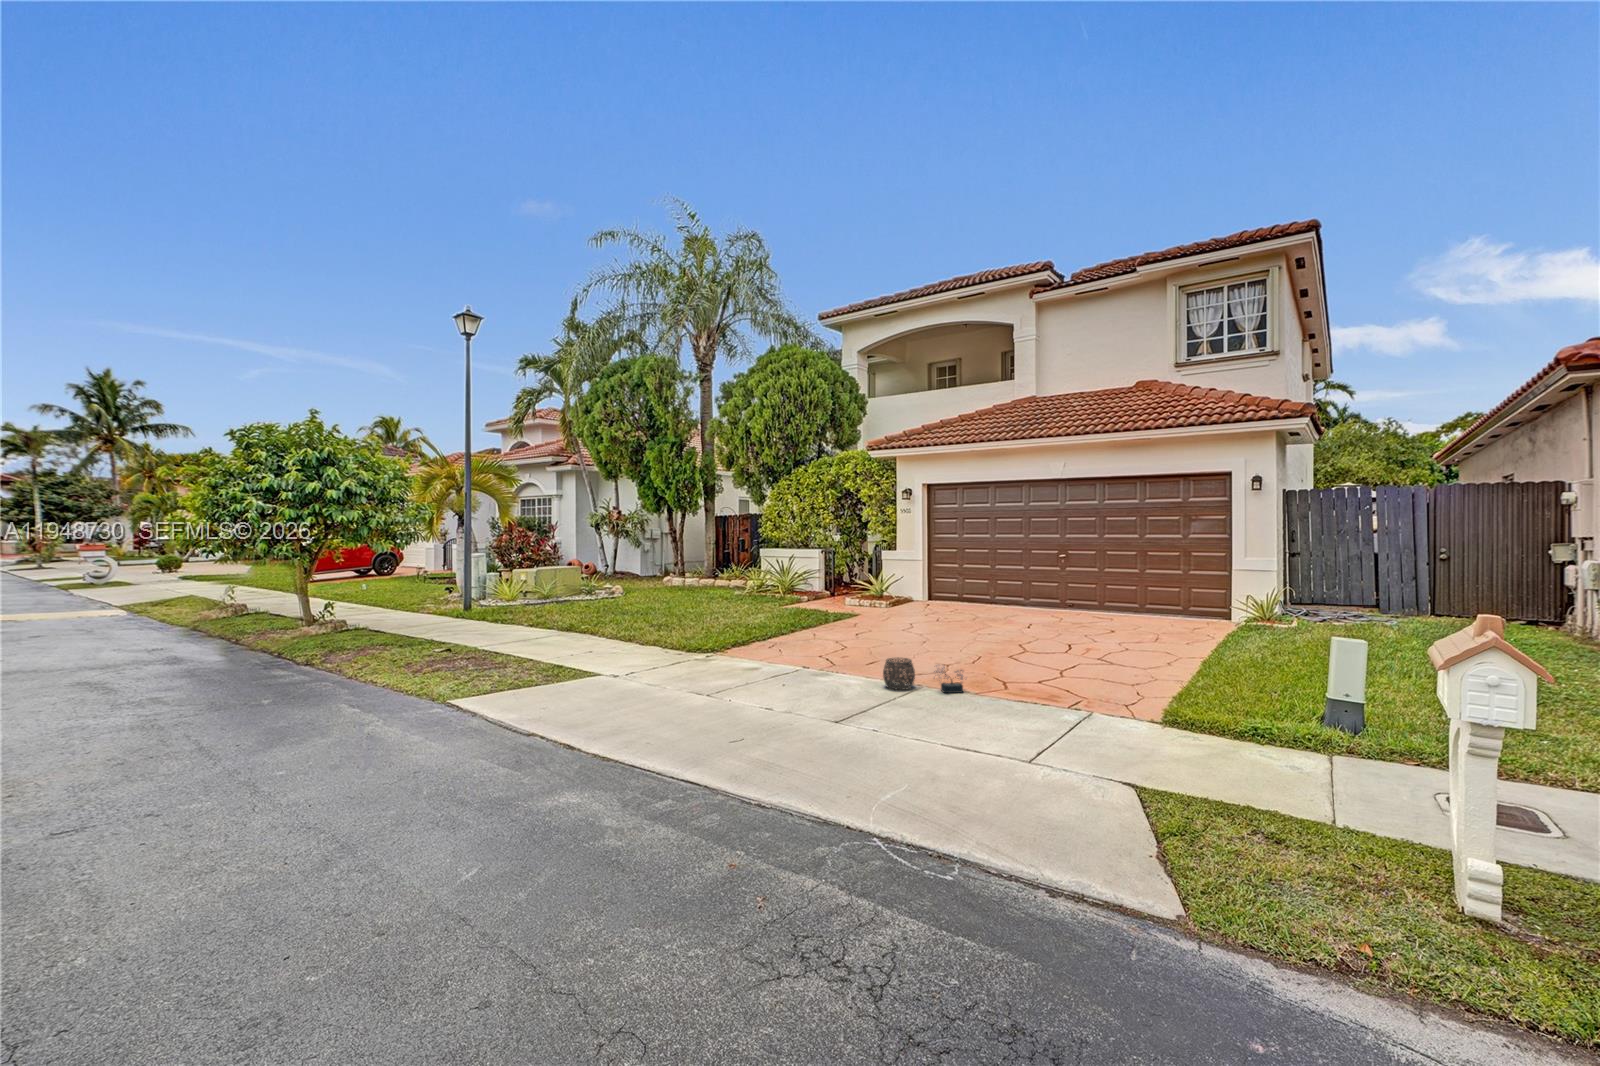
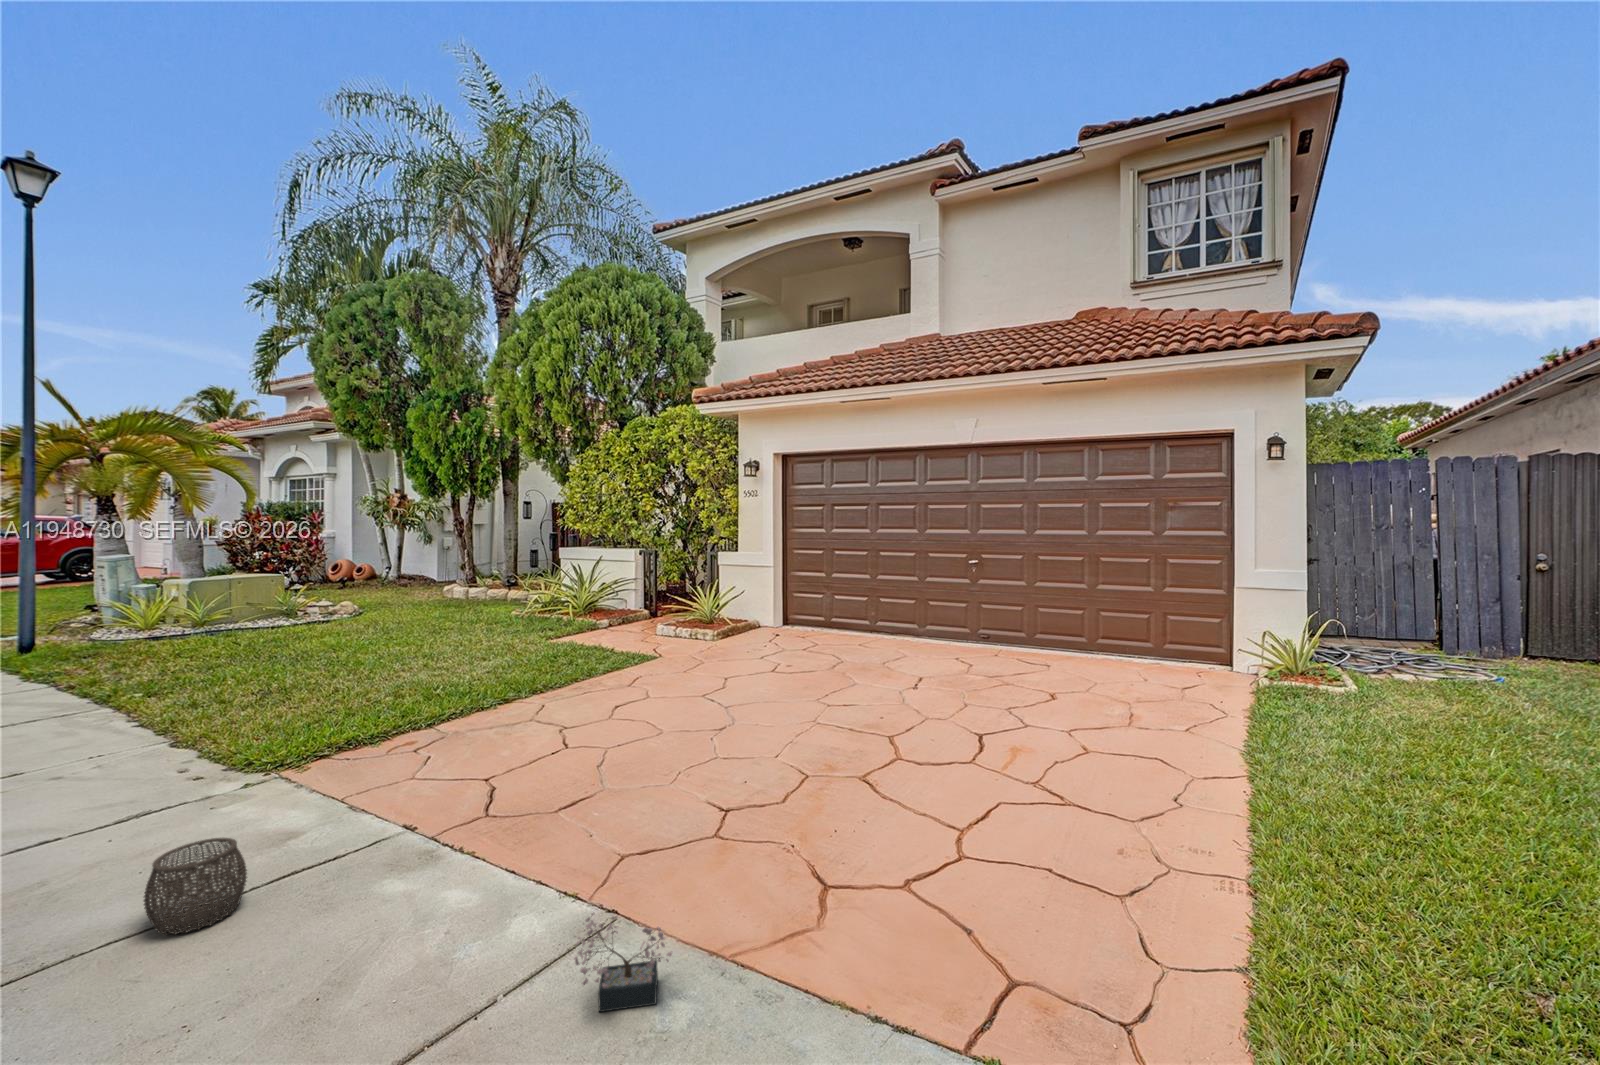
woven basket: present [883,657,915,690] -> present [144,838,247,935]

